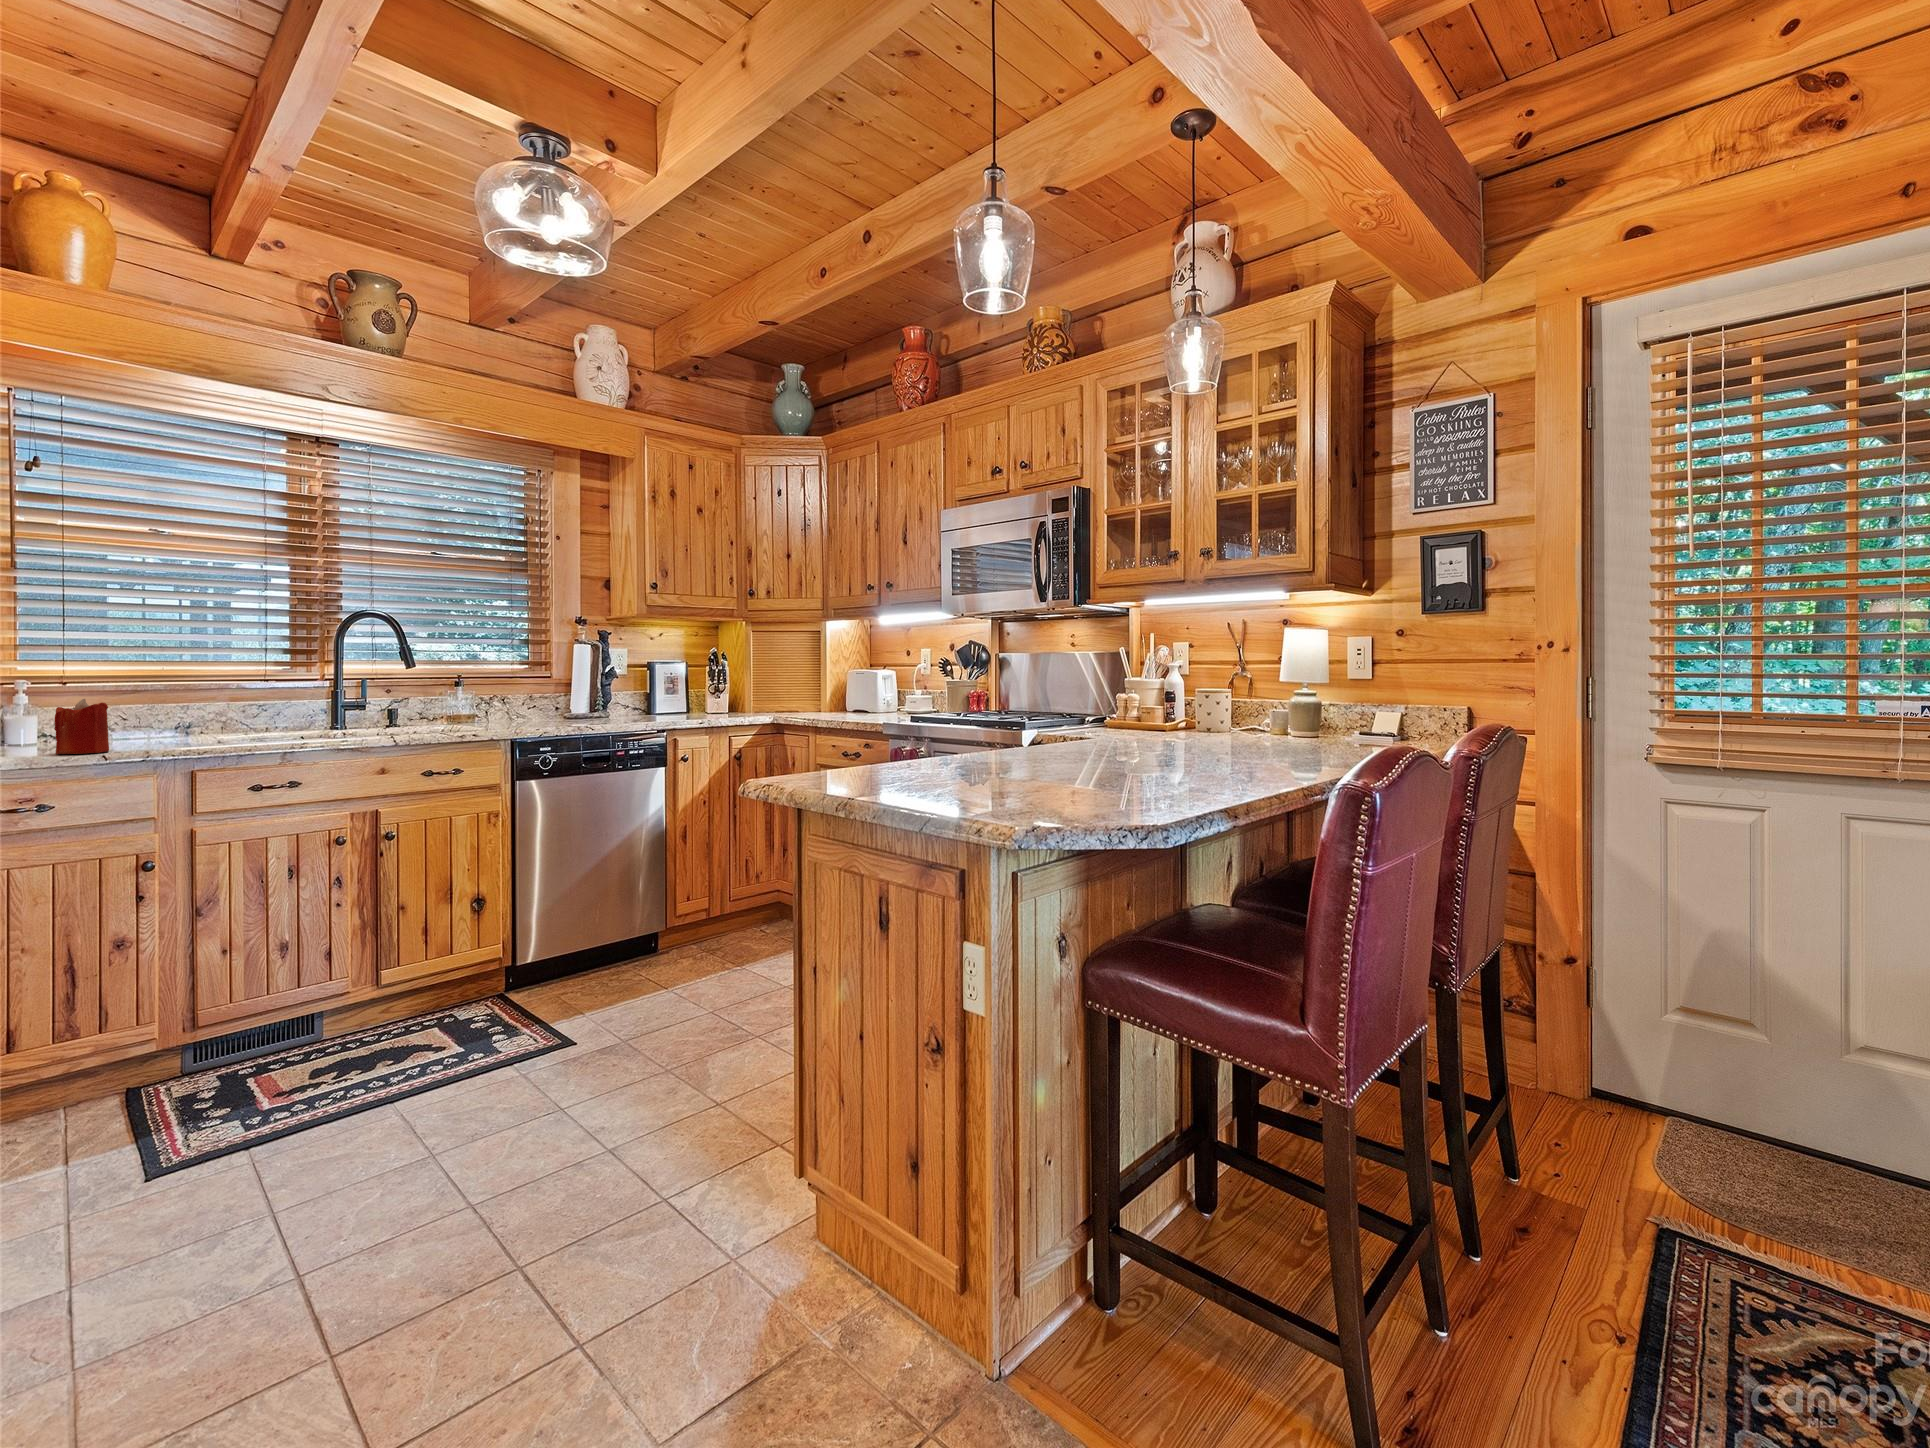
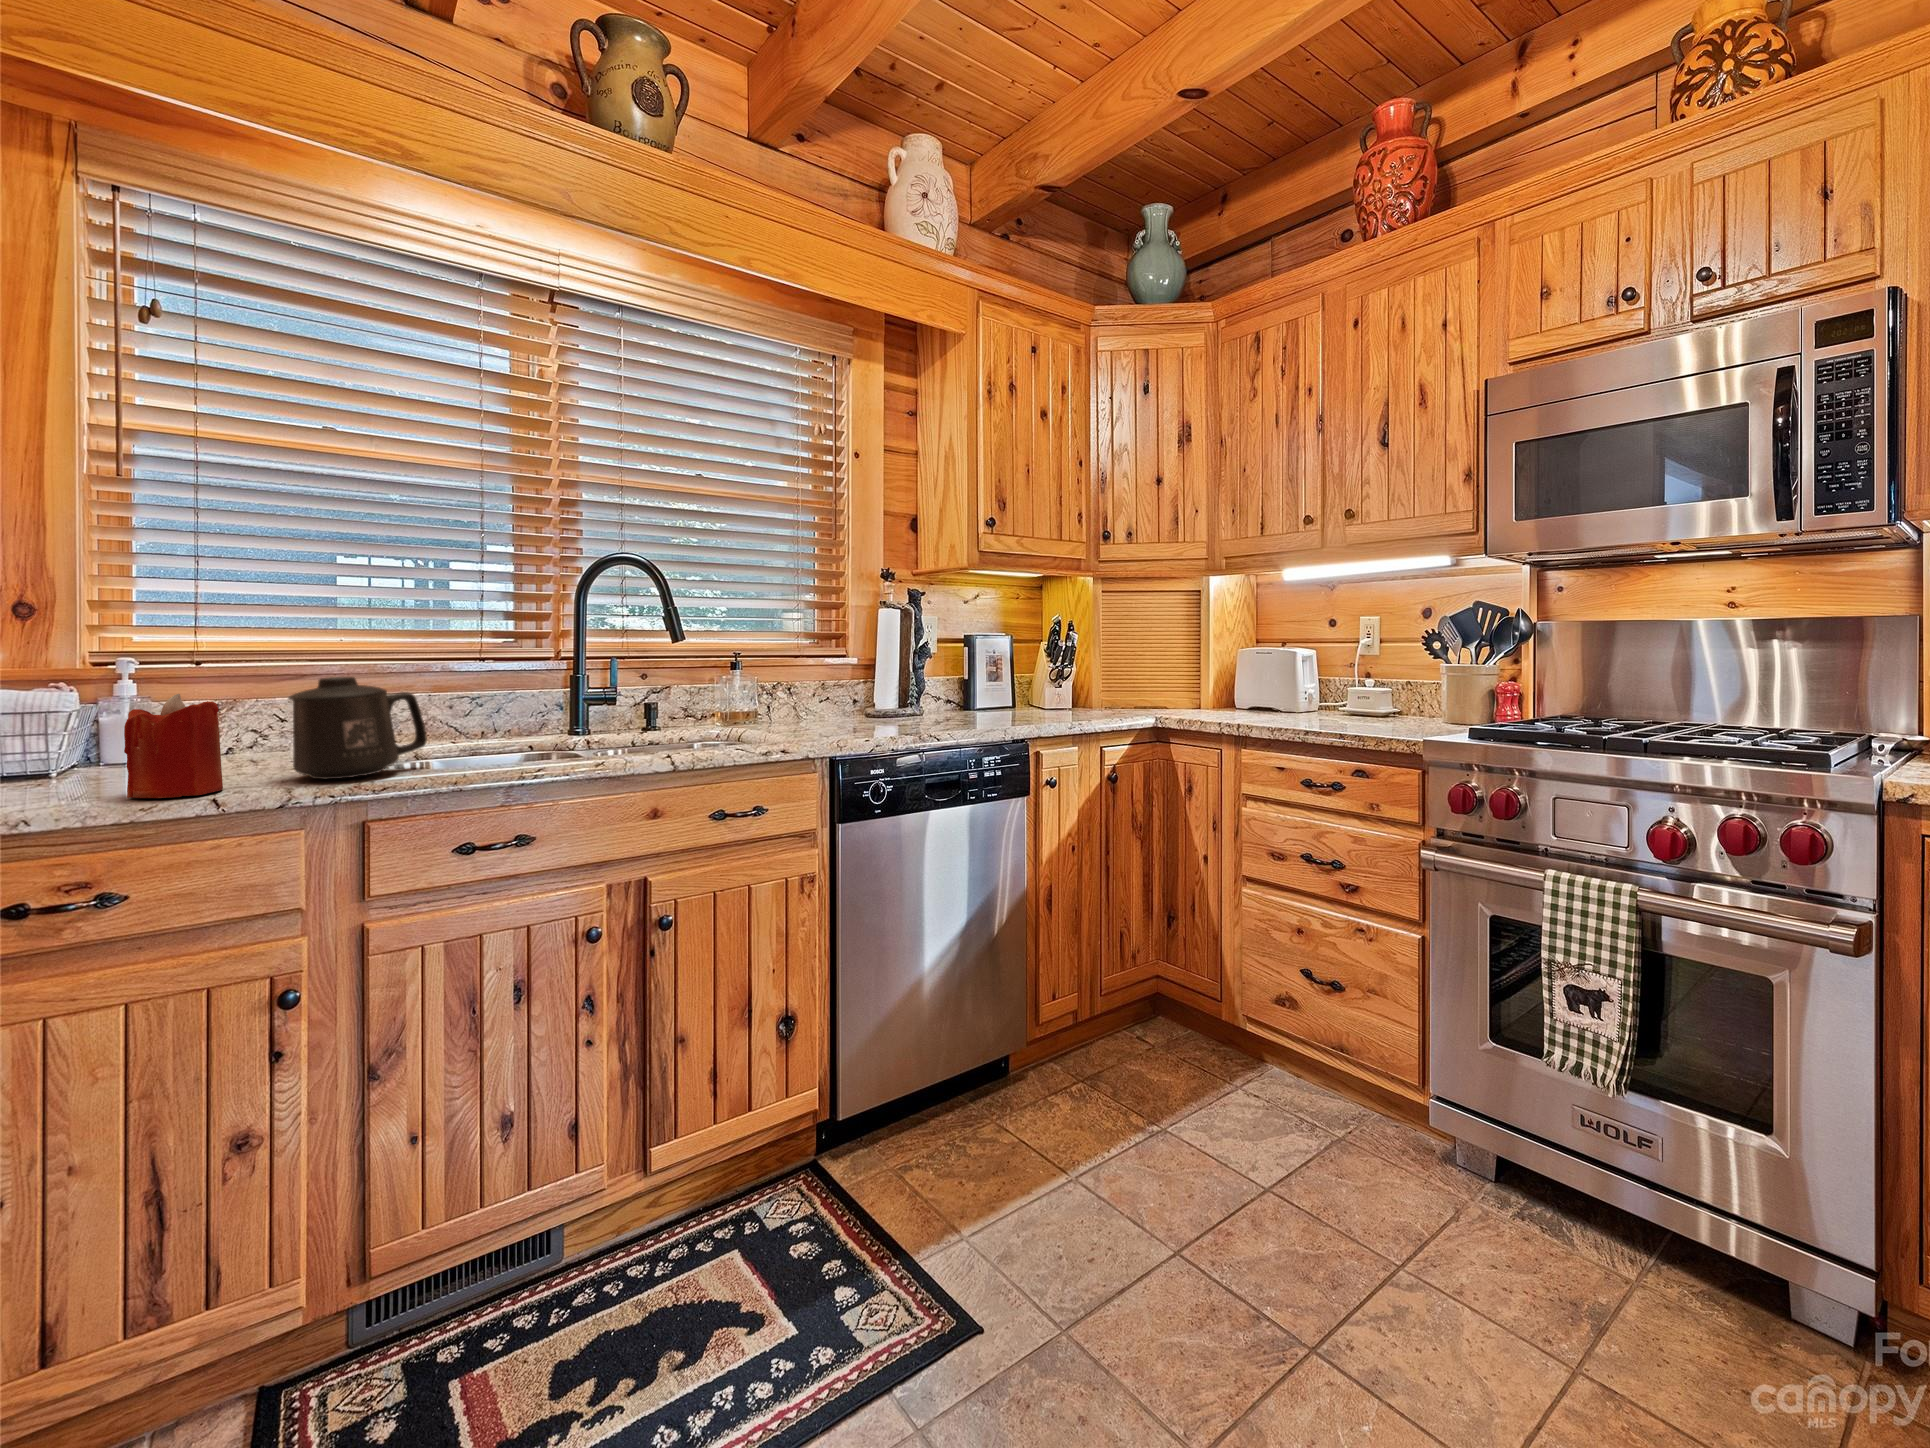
mug: none [146,690,232,747] -> present [288,677,427,779]

